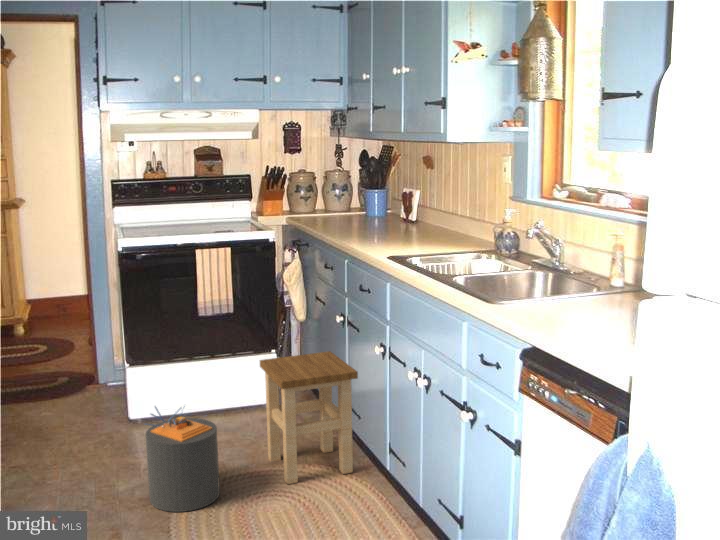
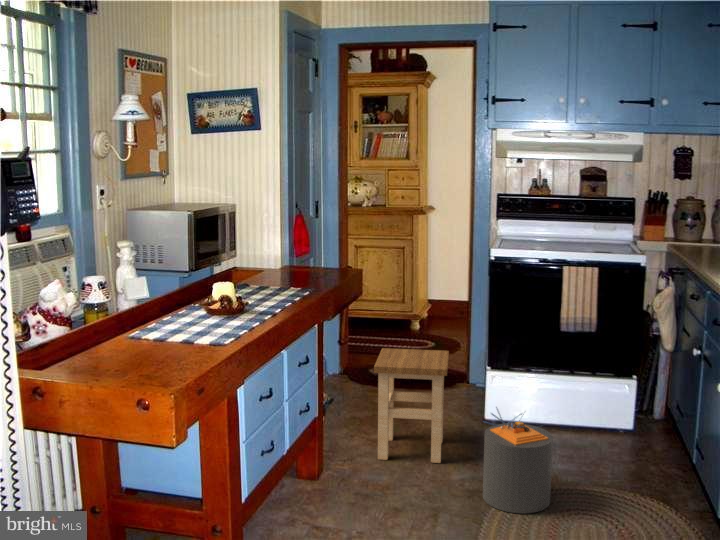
stool: present [260,351,358,484] -> present [374,348,449,463]

